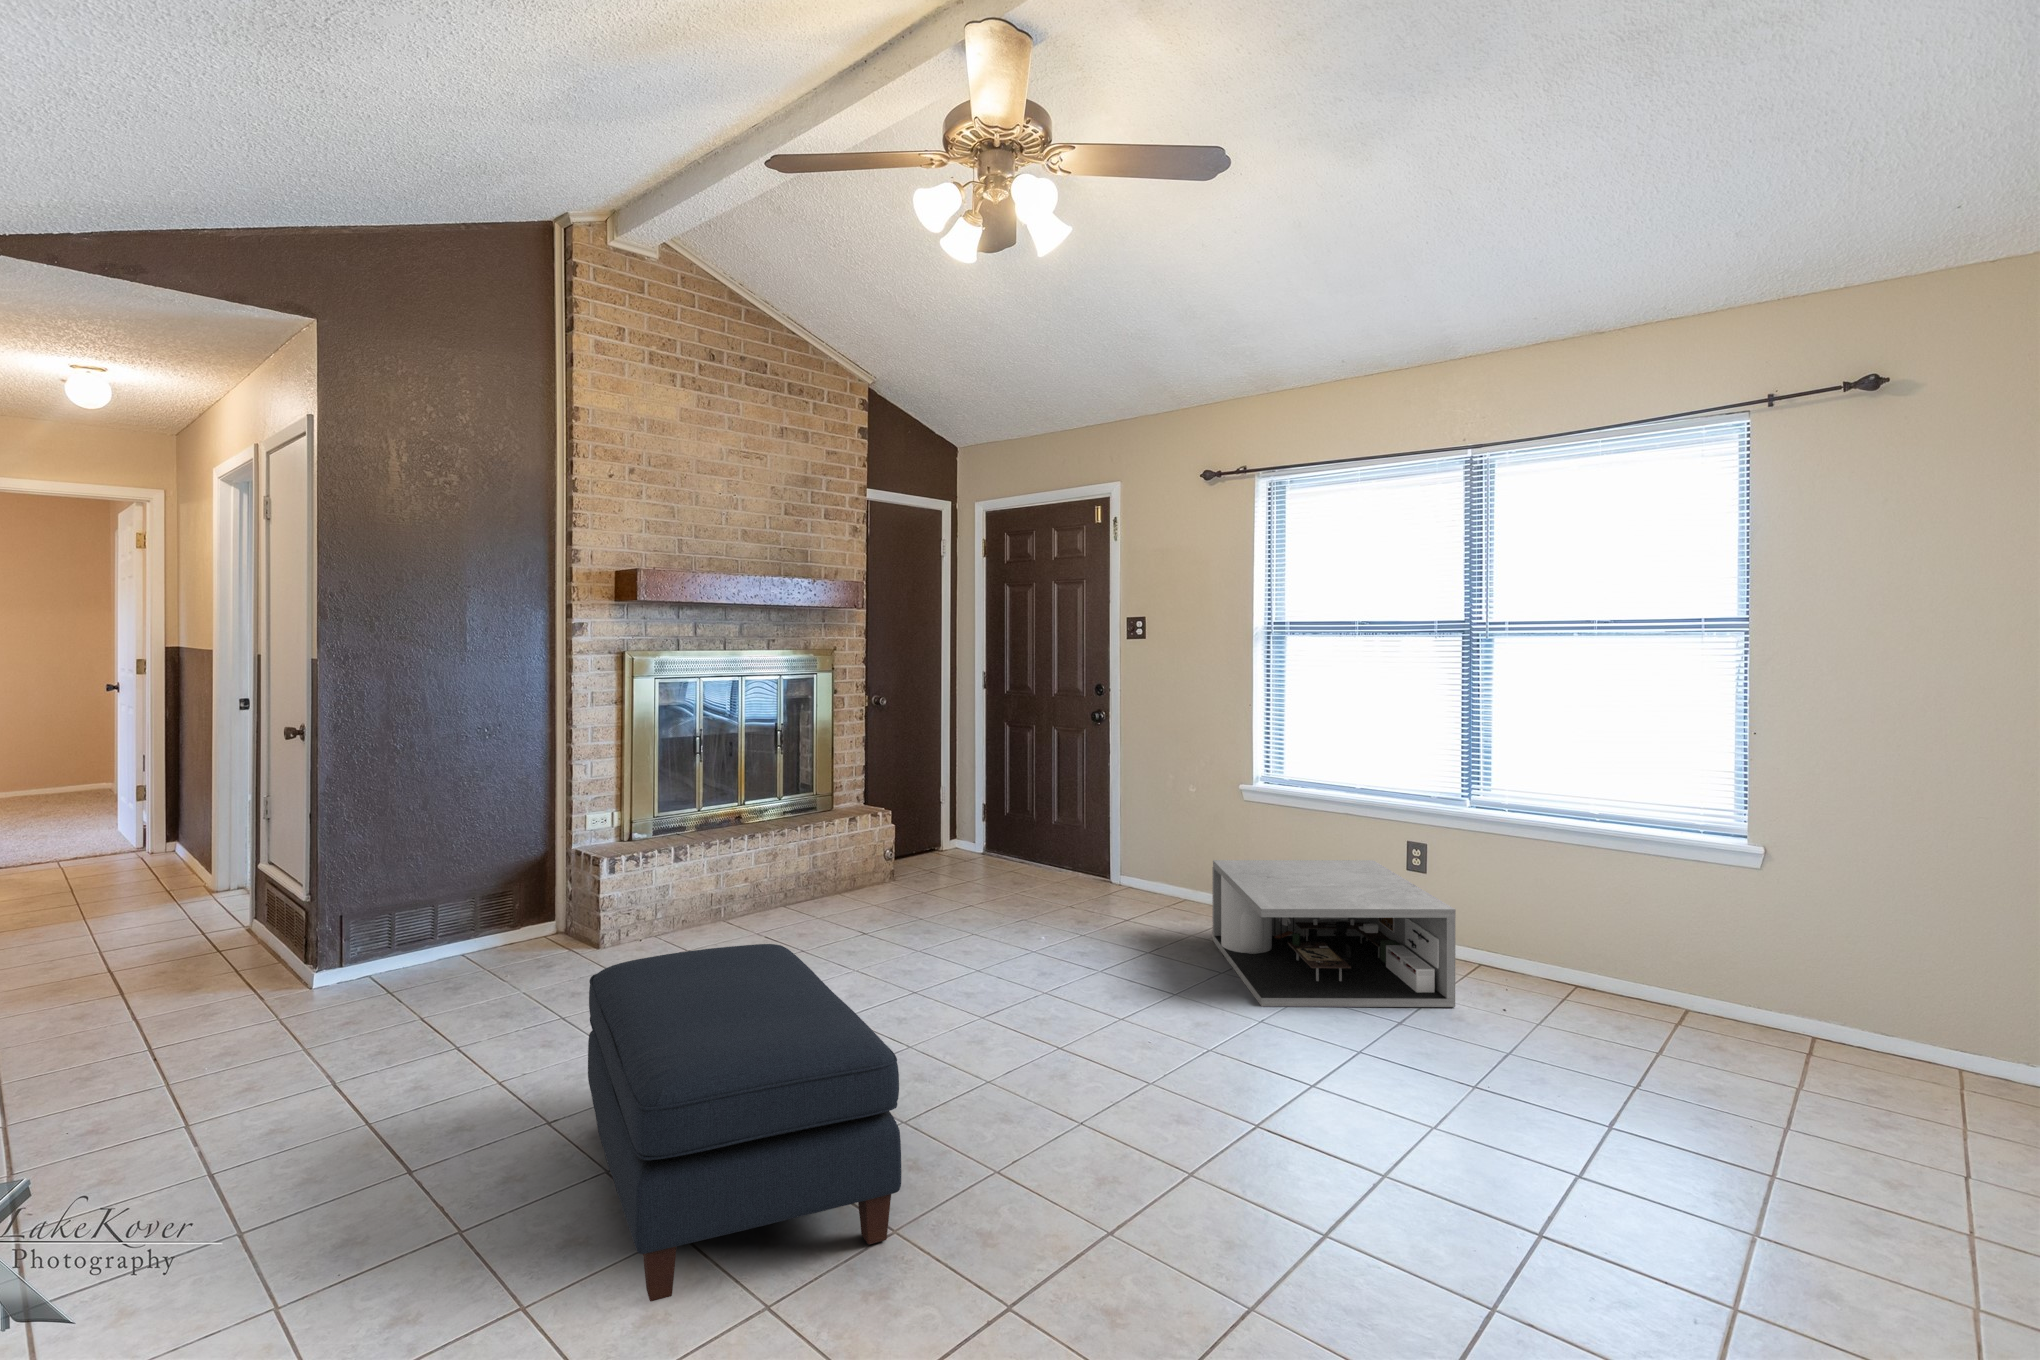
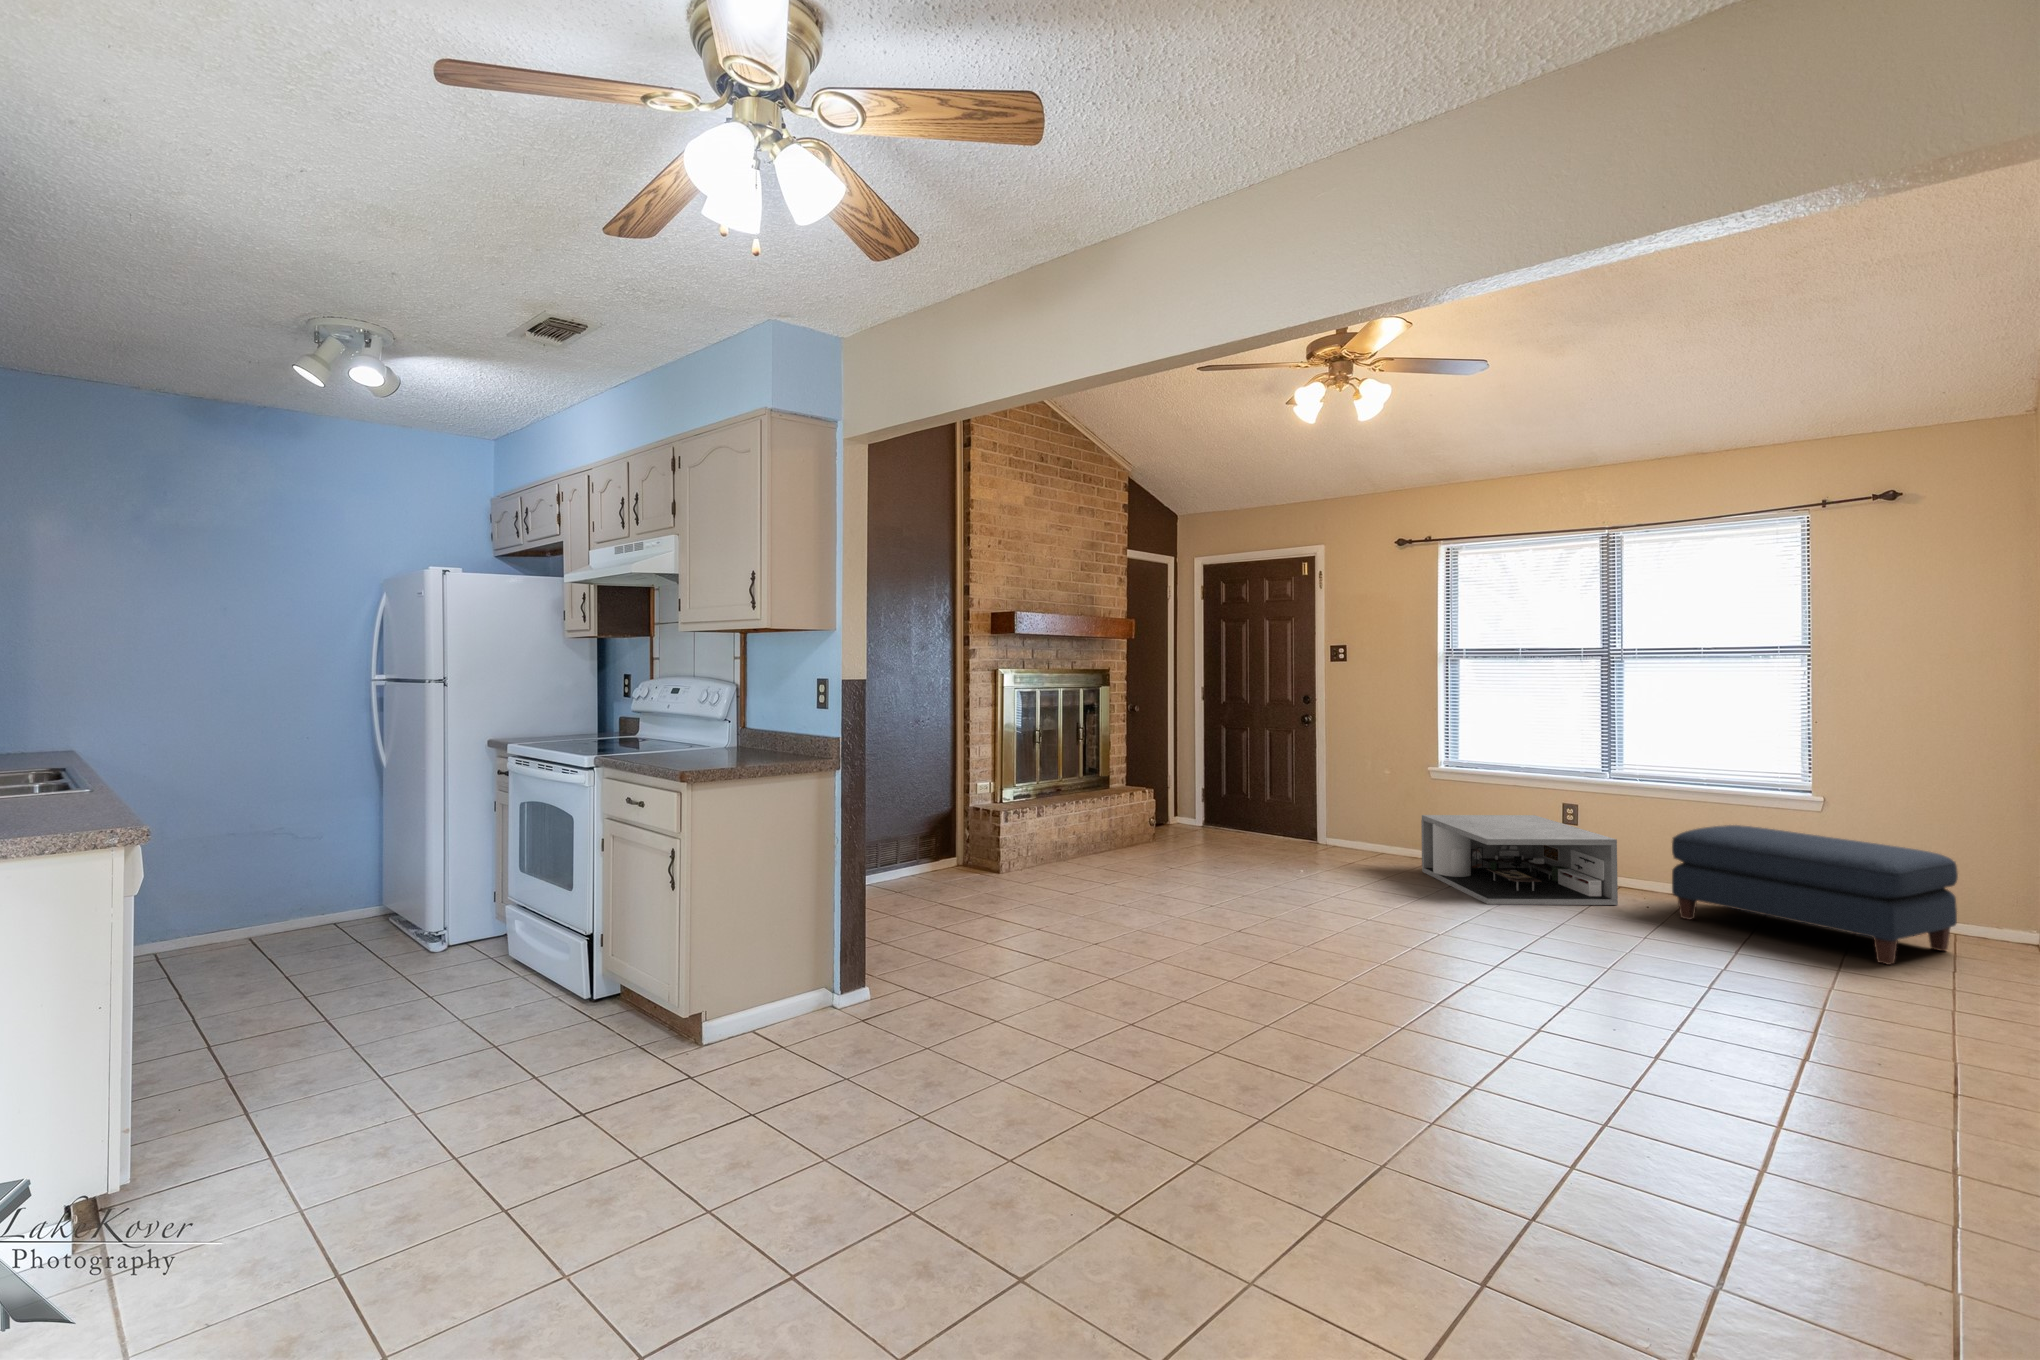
ottoman: present [588,944,901,1301] -> present [1672,825,1958,965]

